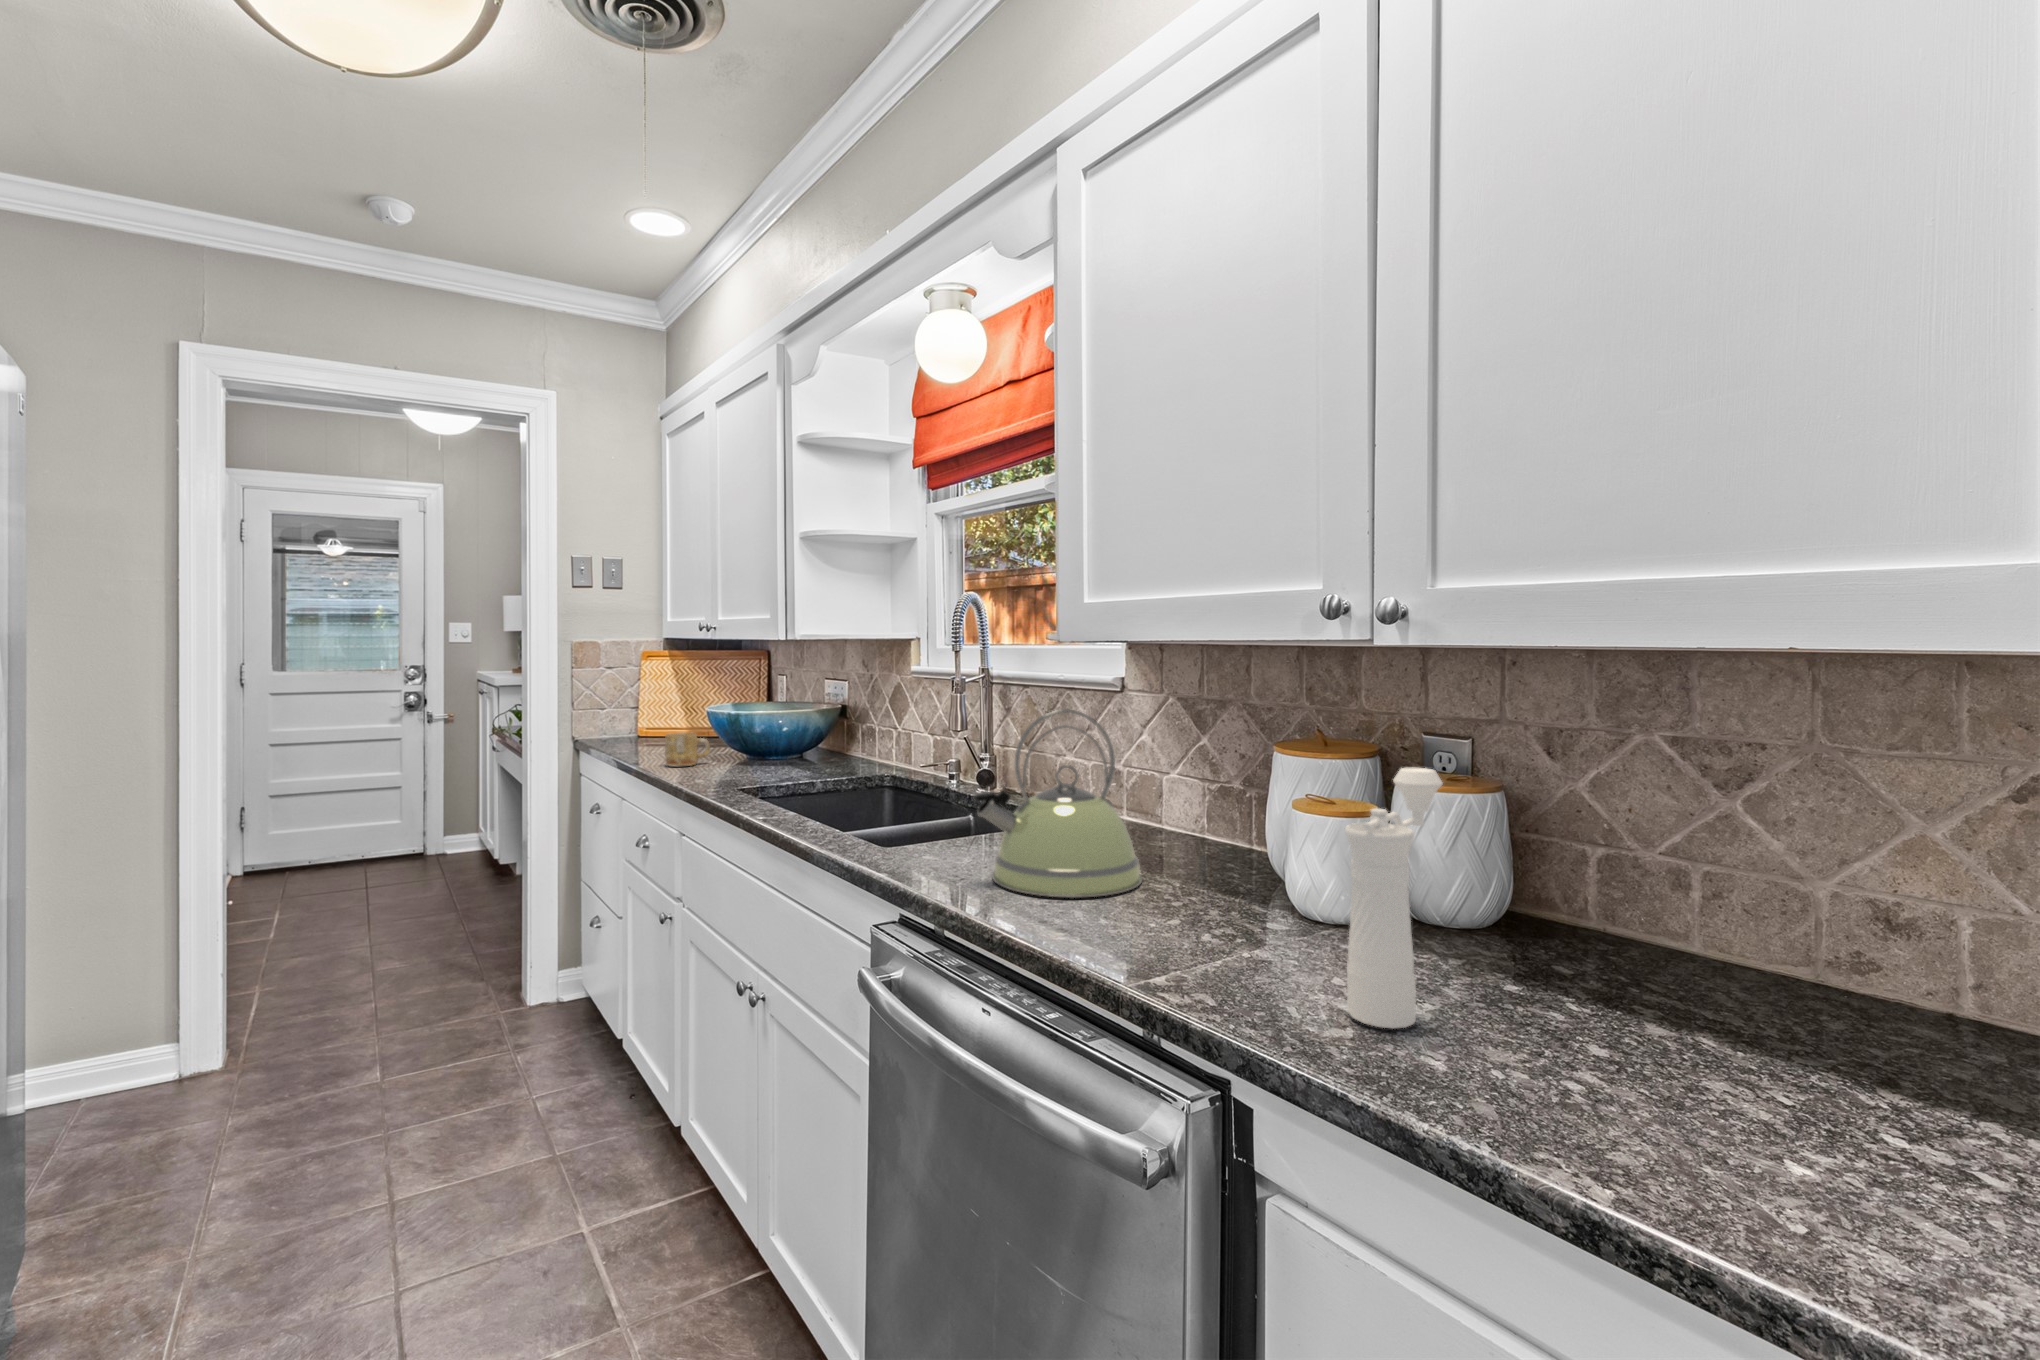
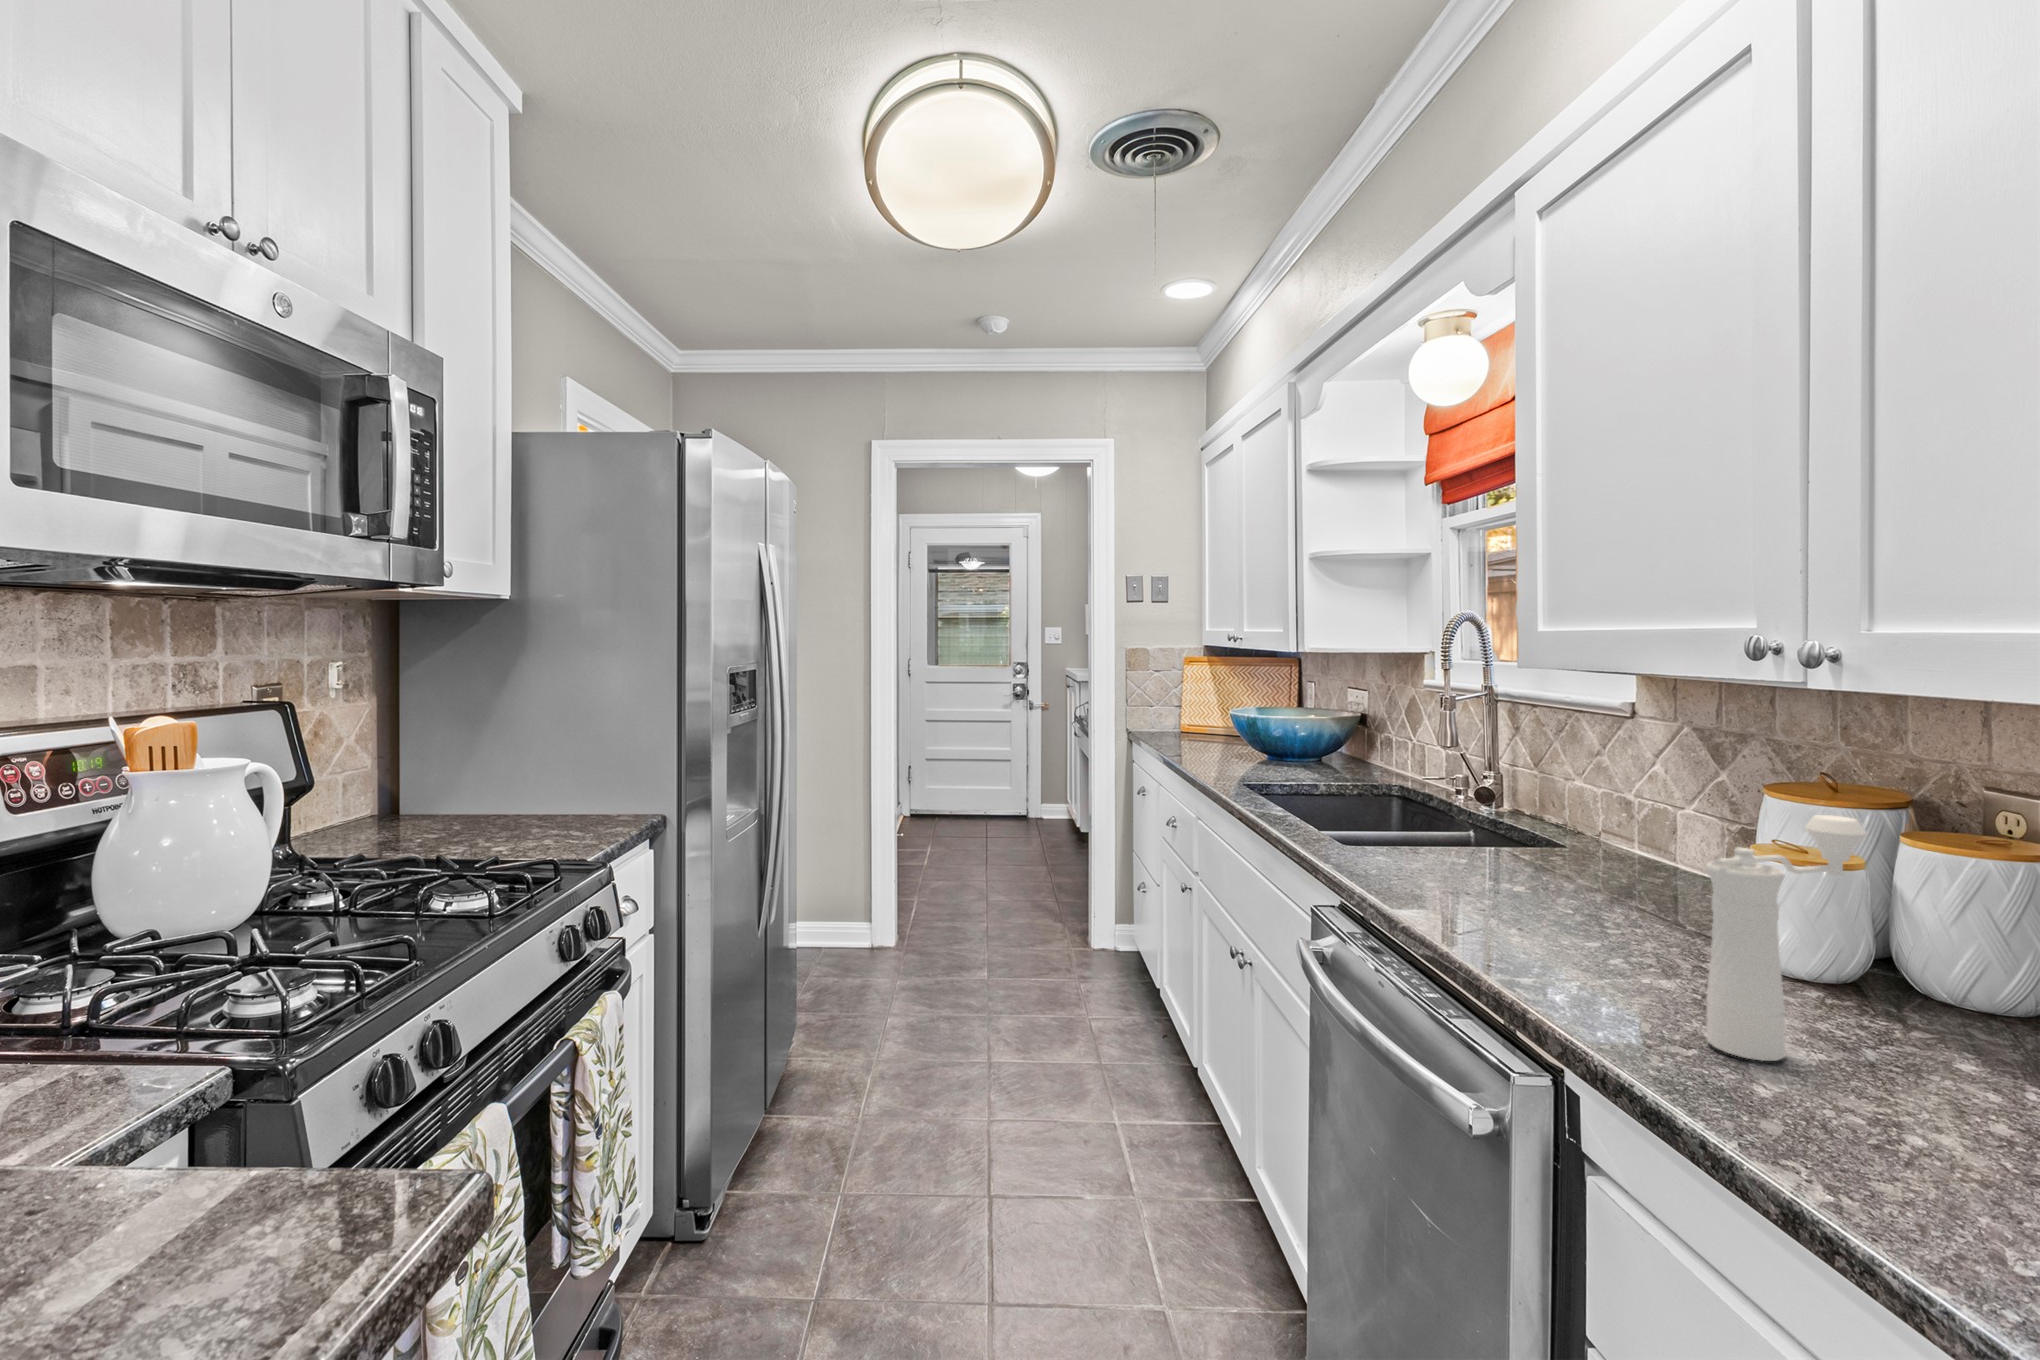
kettle: present [974,709,1142,898] -> none [1411,732,1596,912]
mug: present [665,733,710,767] -> none [1194,731,1234,760]

